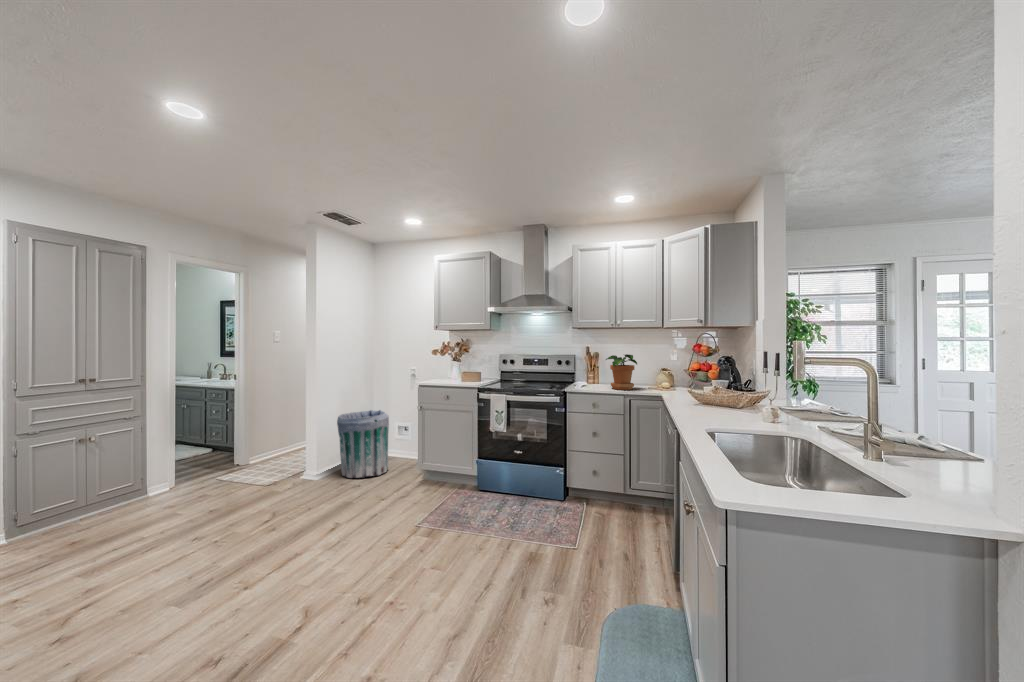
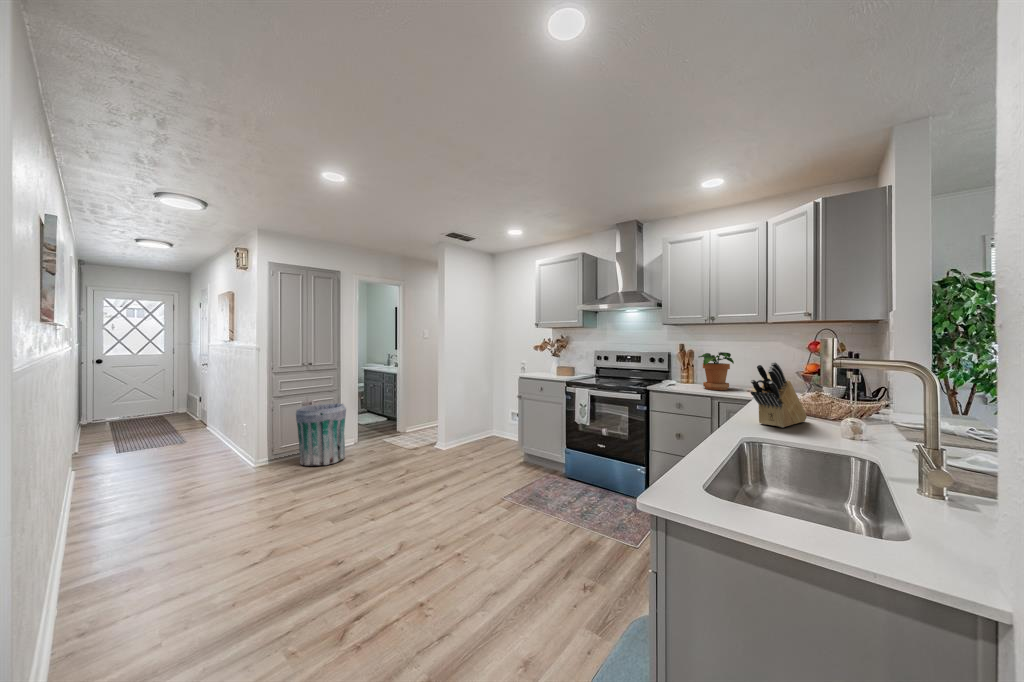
knife block: none [694,360,726,417] -> present [751,362,807,428]
trash can: present [337,410,389,478] -> present [296,403,346,466]

